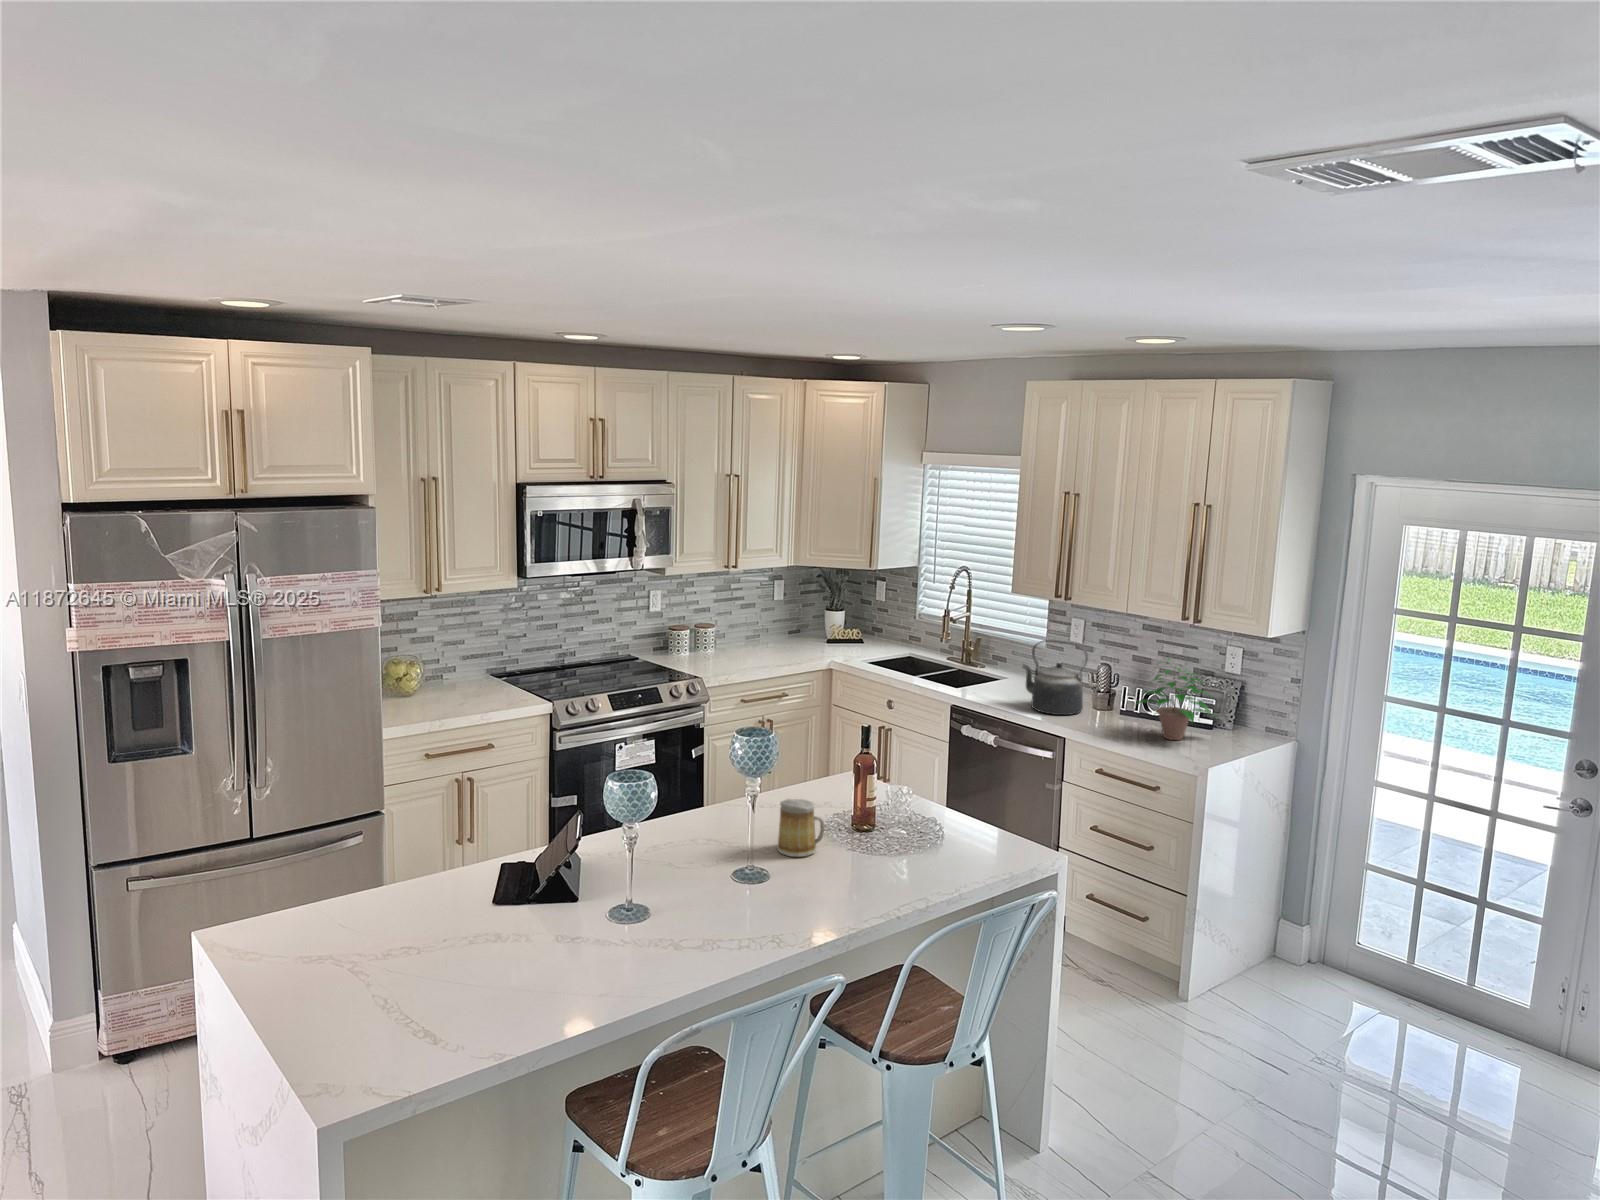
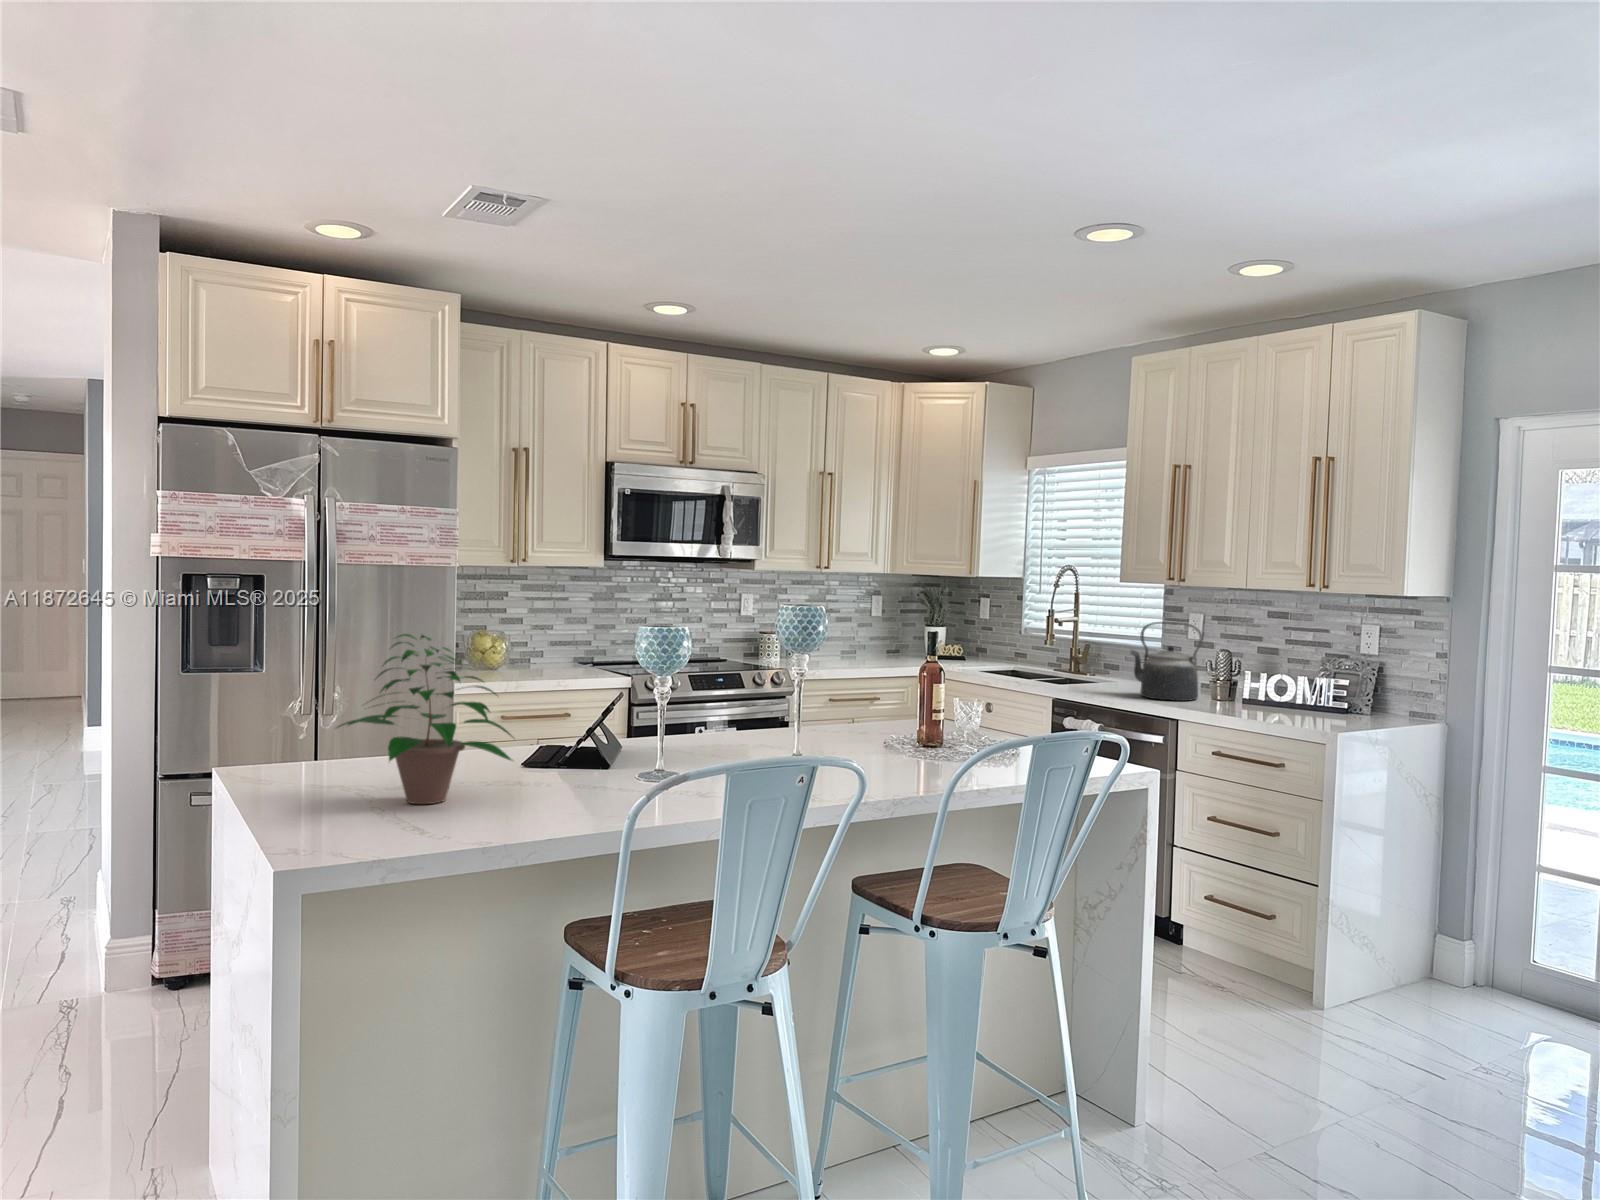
potted plant: present [1137,658,1211,740] -> present [337,634,512,804]
mug: present [777,799,824,857] -> none [831,689,884,752]

